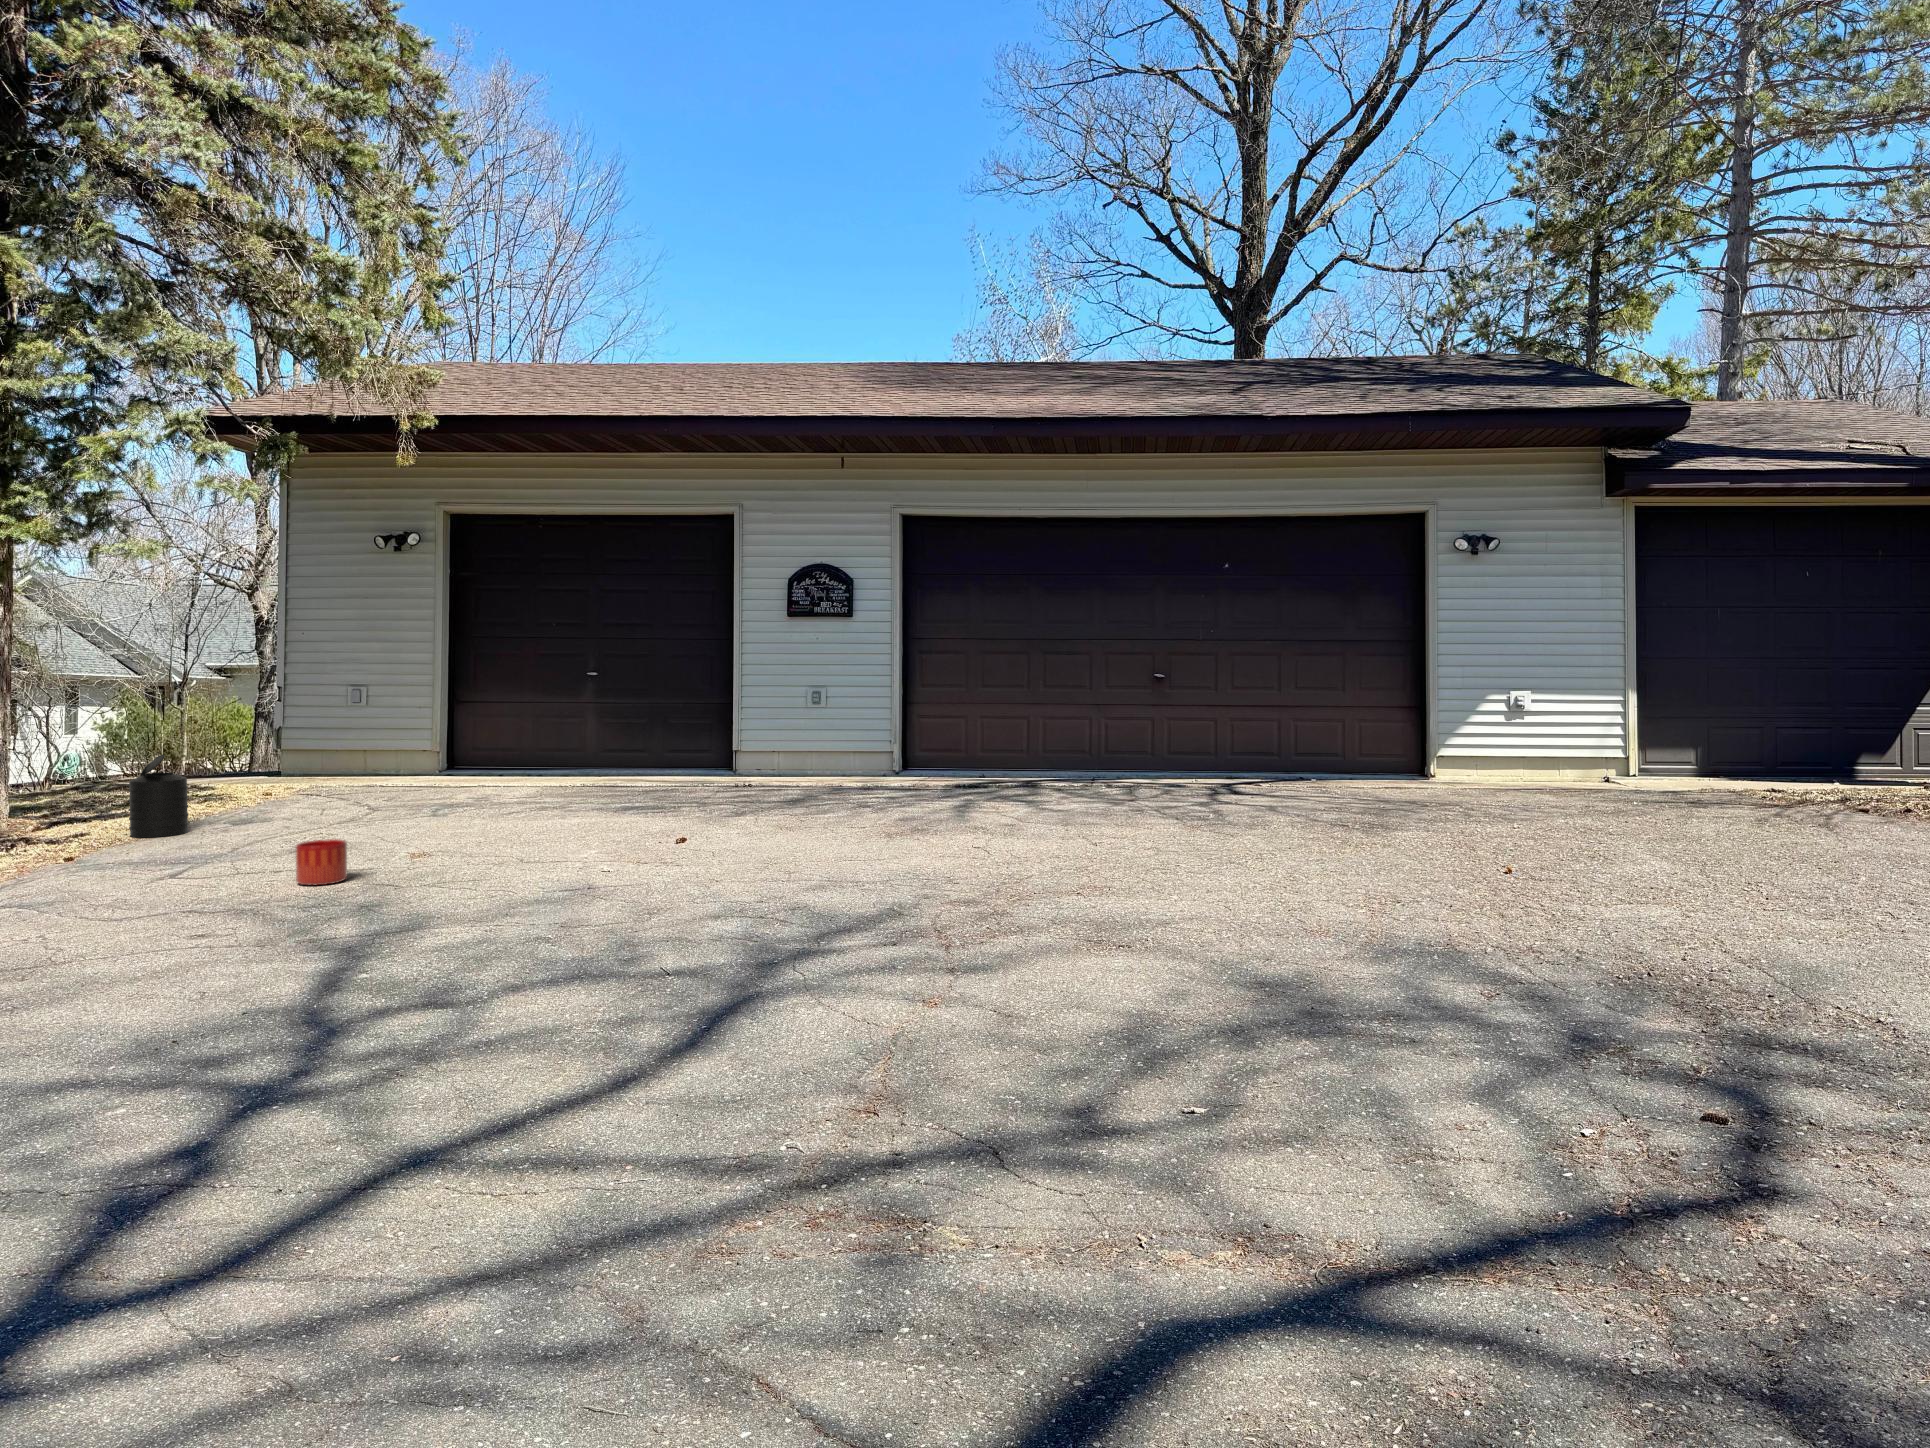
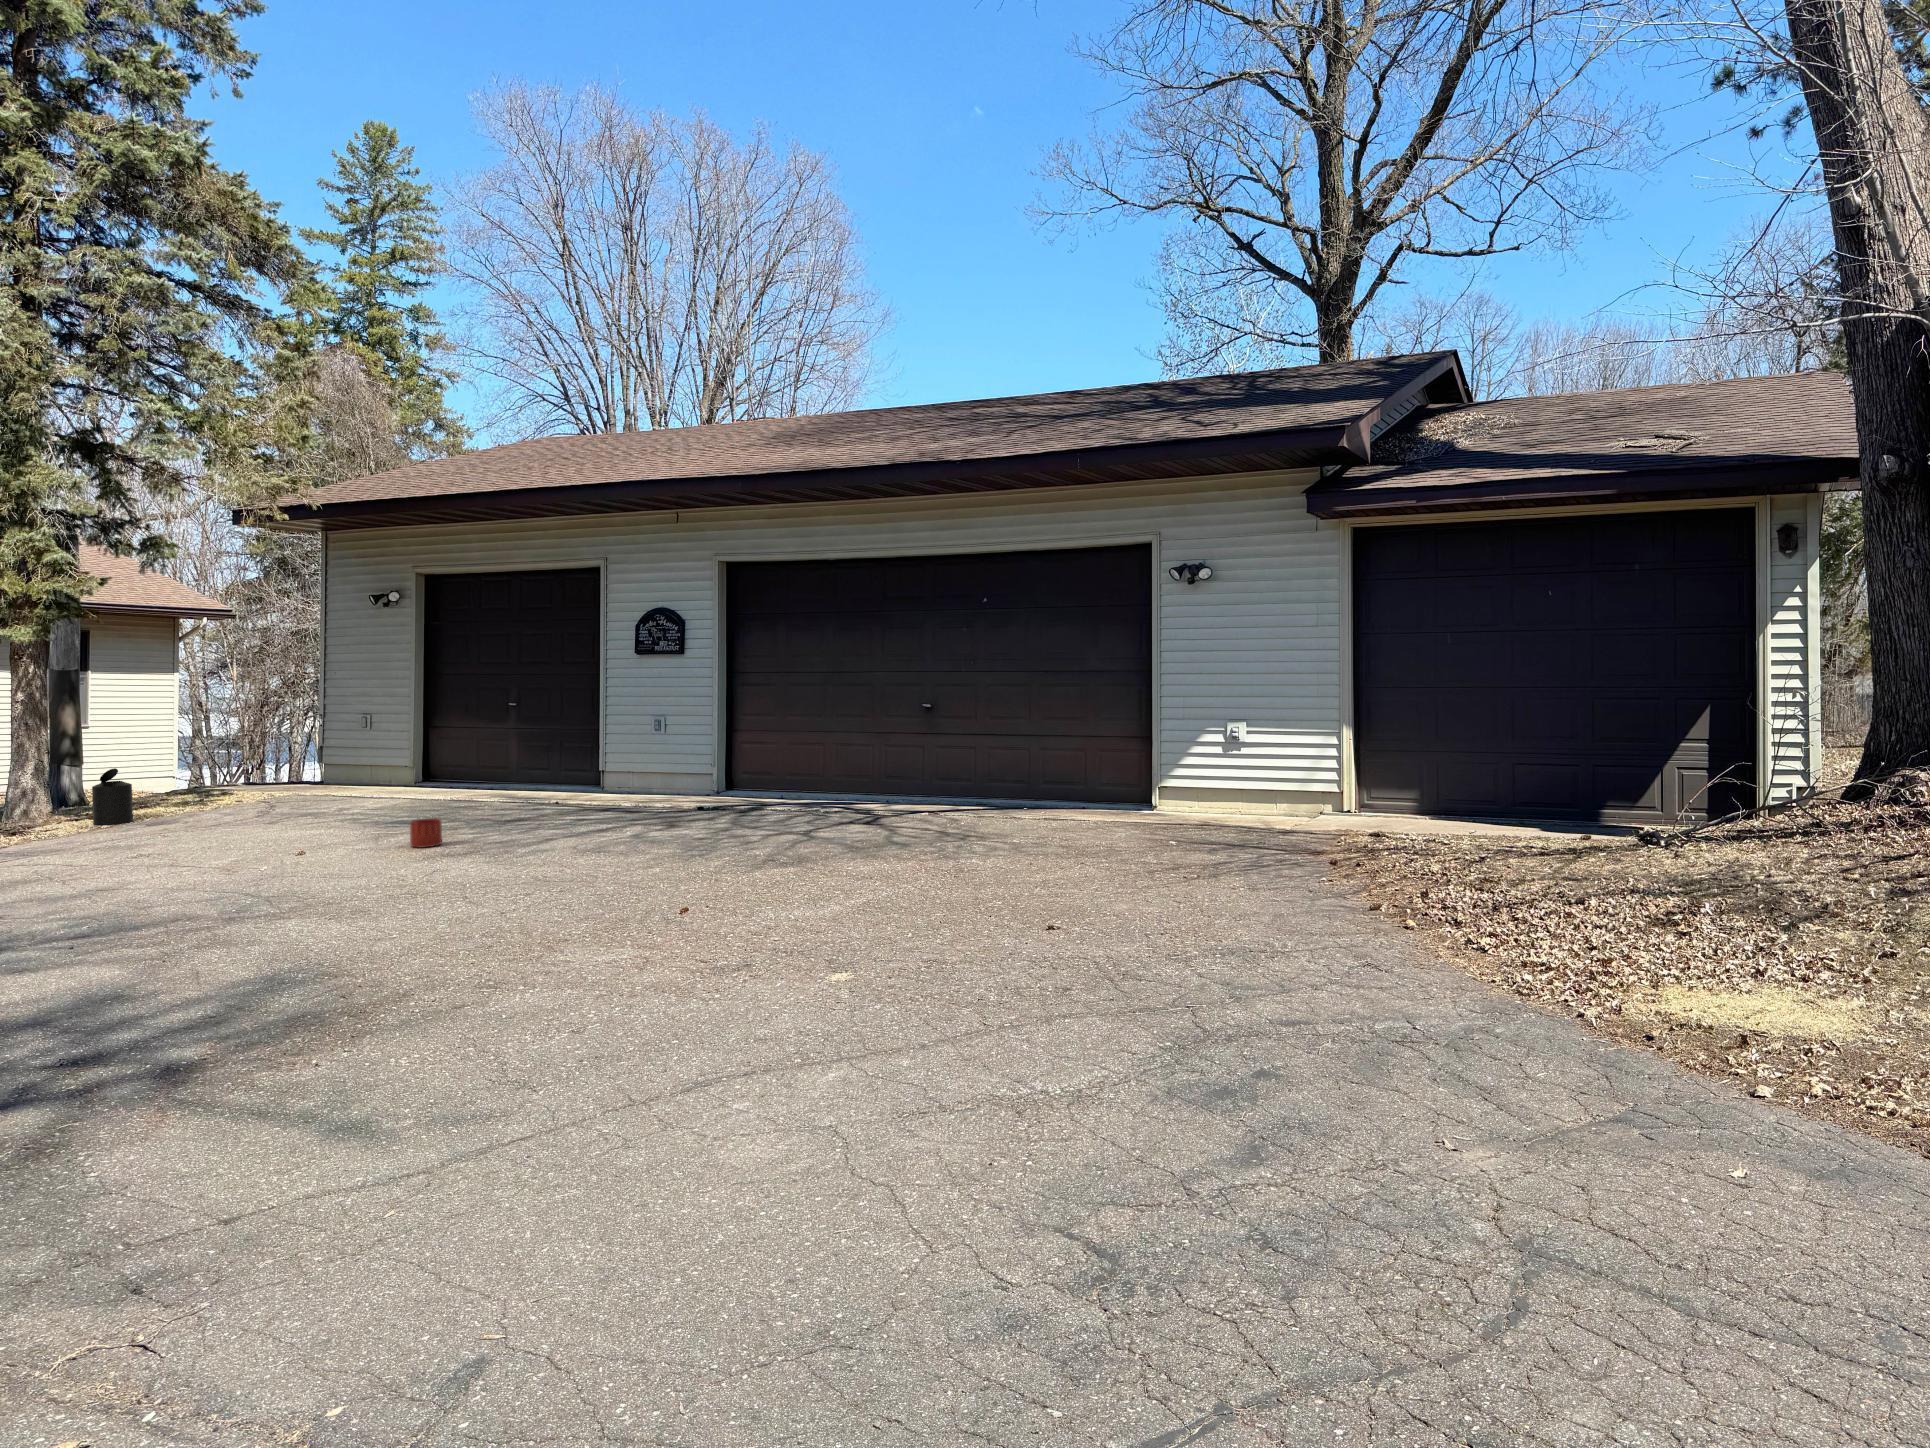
planter: present [296,839,347,885] -> present [410,818,442,848]

